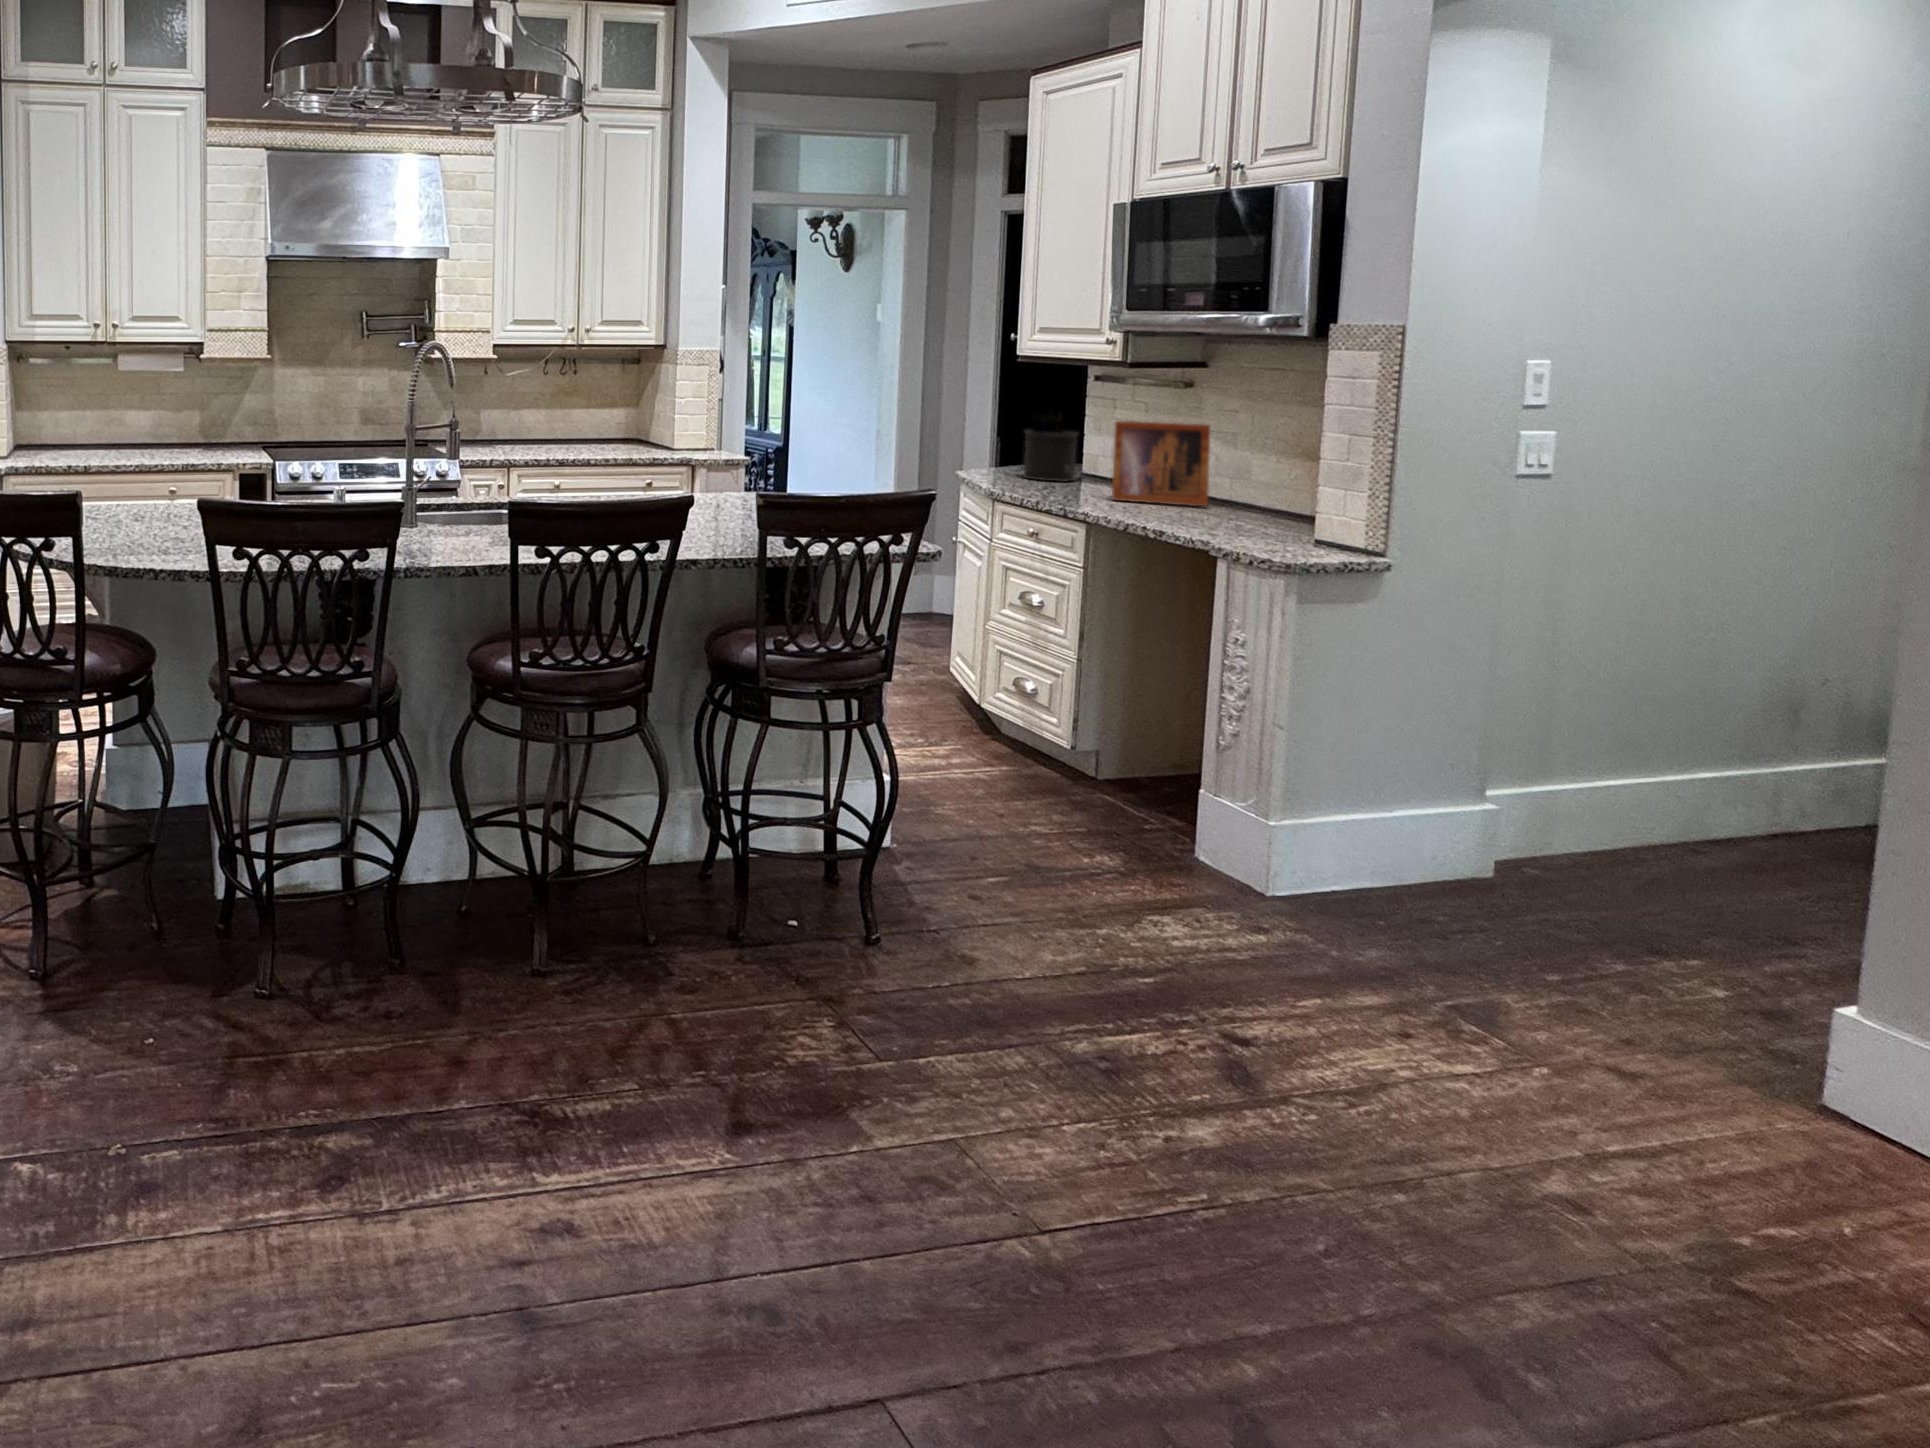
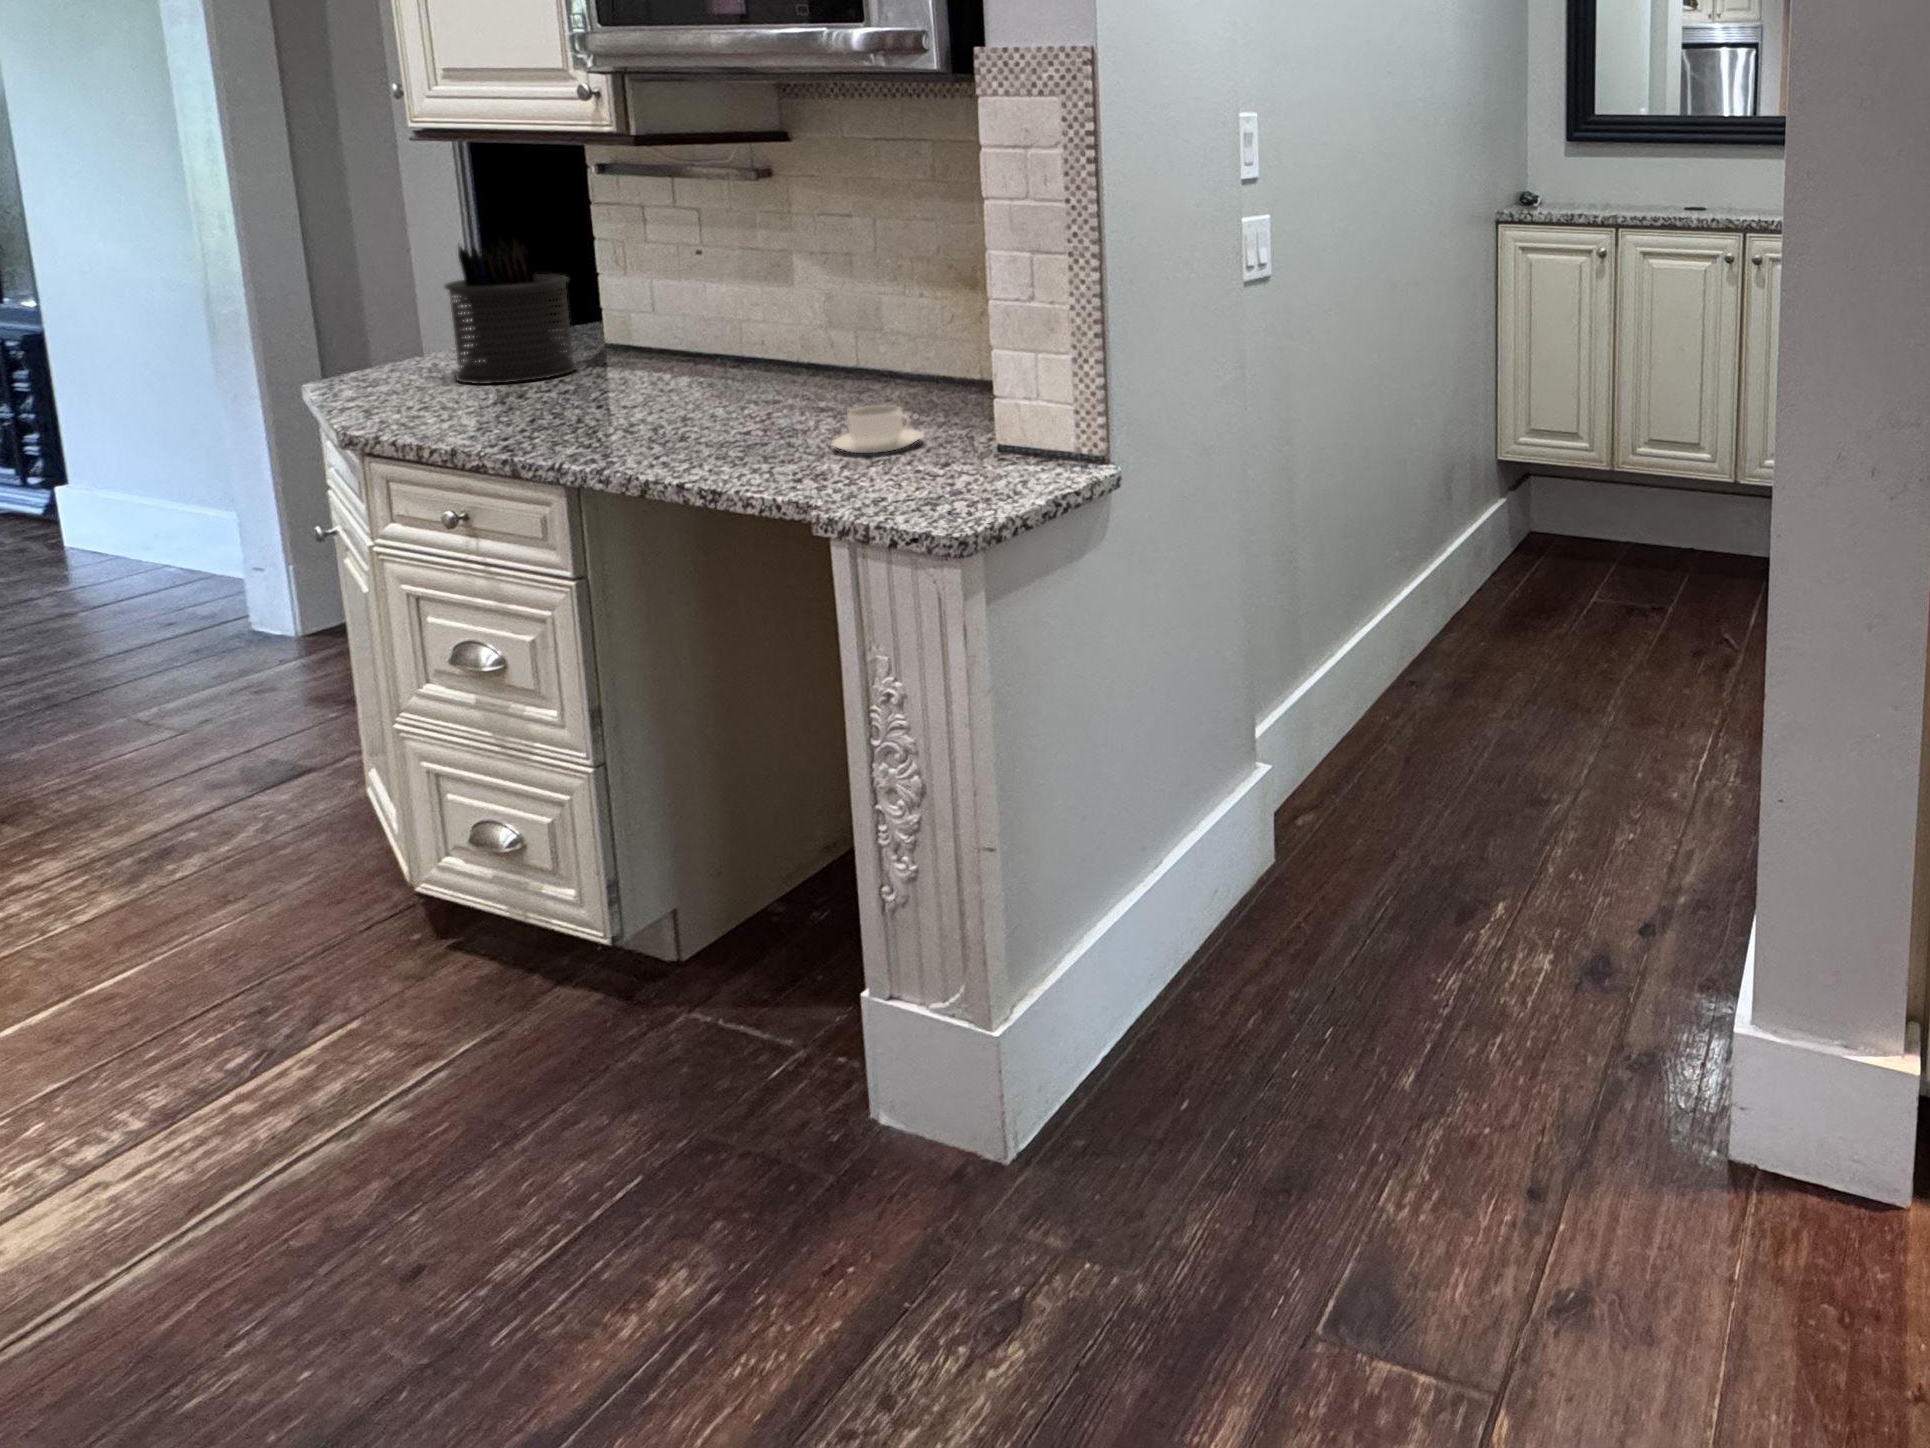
picture frame: present [1112,421,1210,506] -> none [616,245,817,415]
coffee cup: none [1219,508,1271,531] -> present [832,405,923,453]

